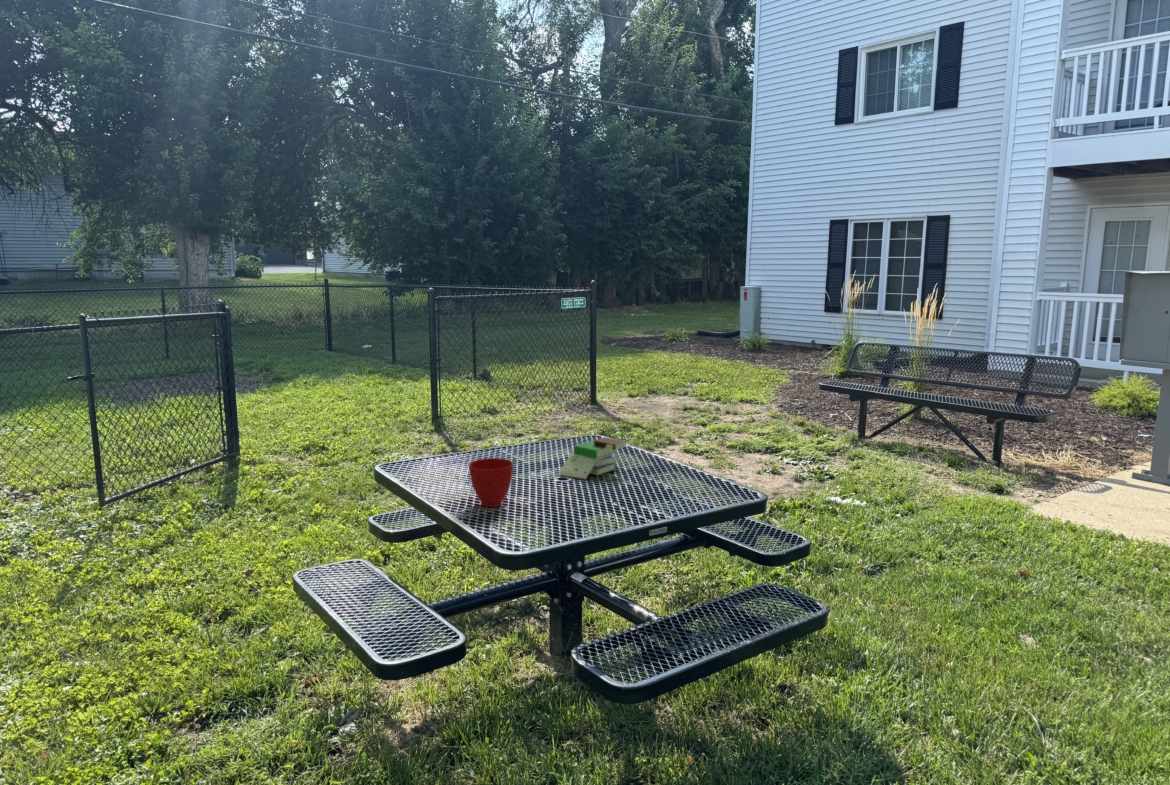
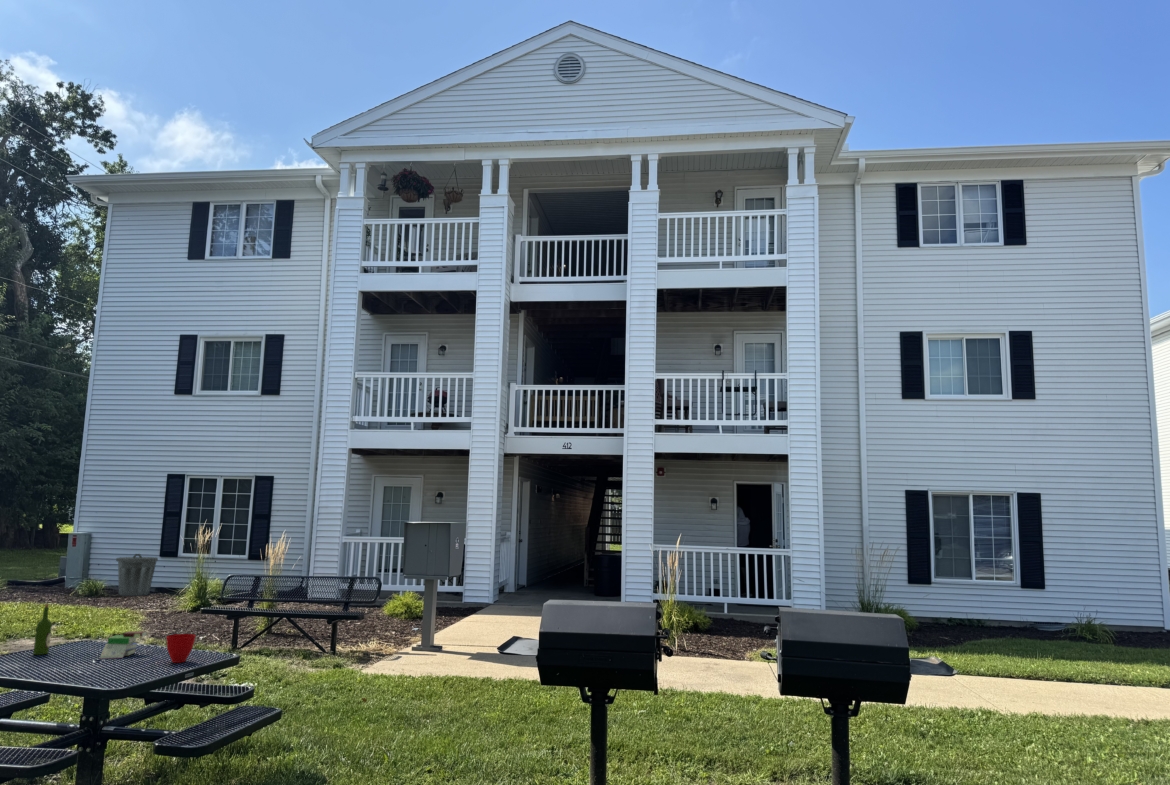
trash can: none [782,307,822,350] -> present [116,554,158,596]
wine bottle: none [513,386,530,451] -> present [33,604,52,655]
cup: present [469,458,513,507] -> present [166,634,196,663]

